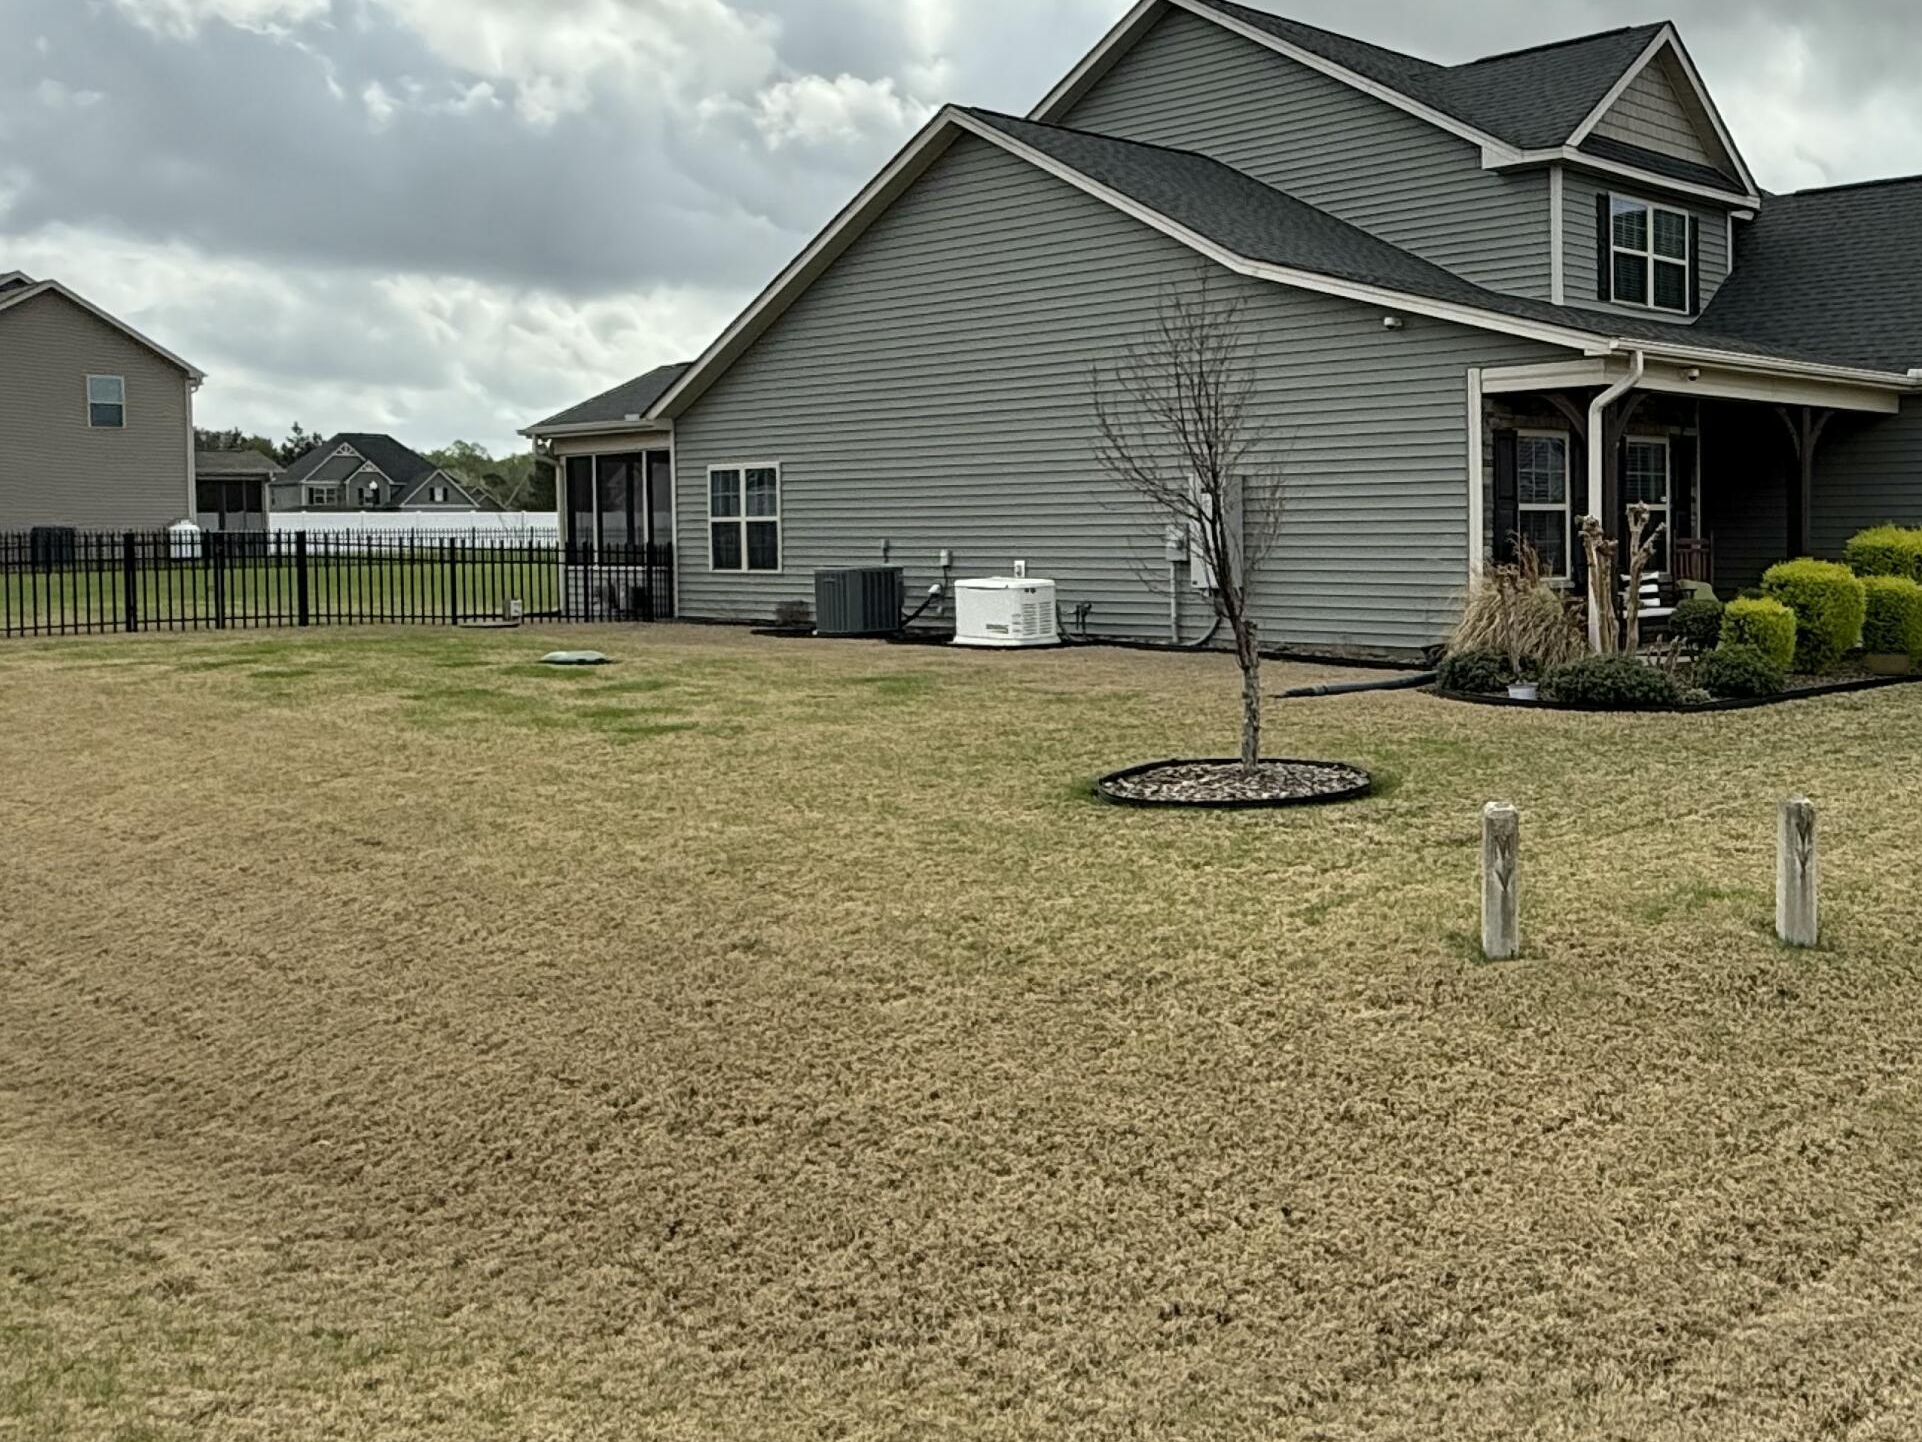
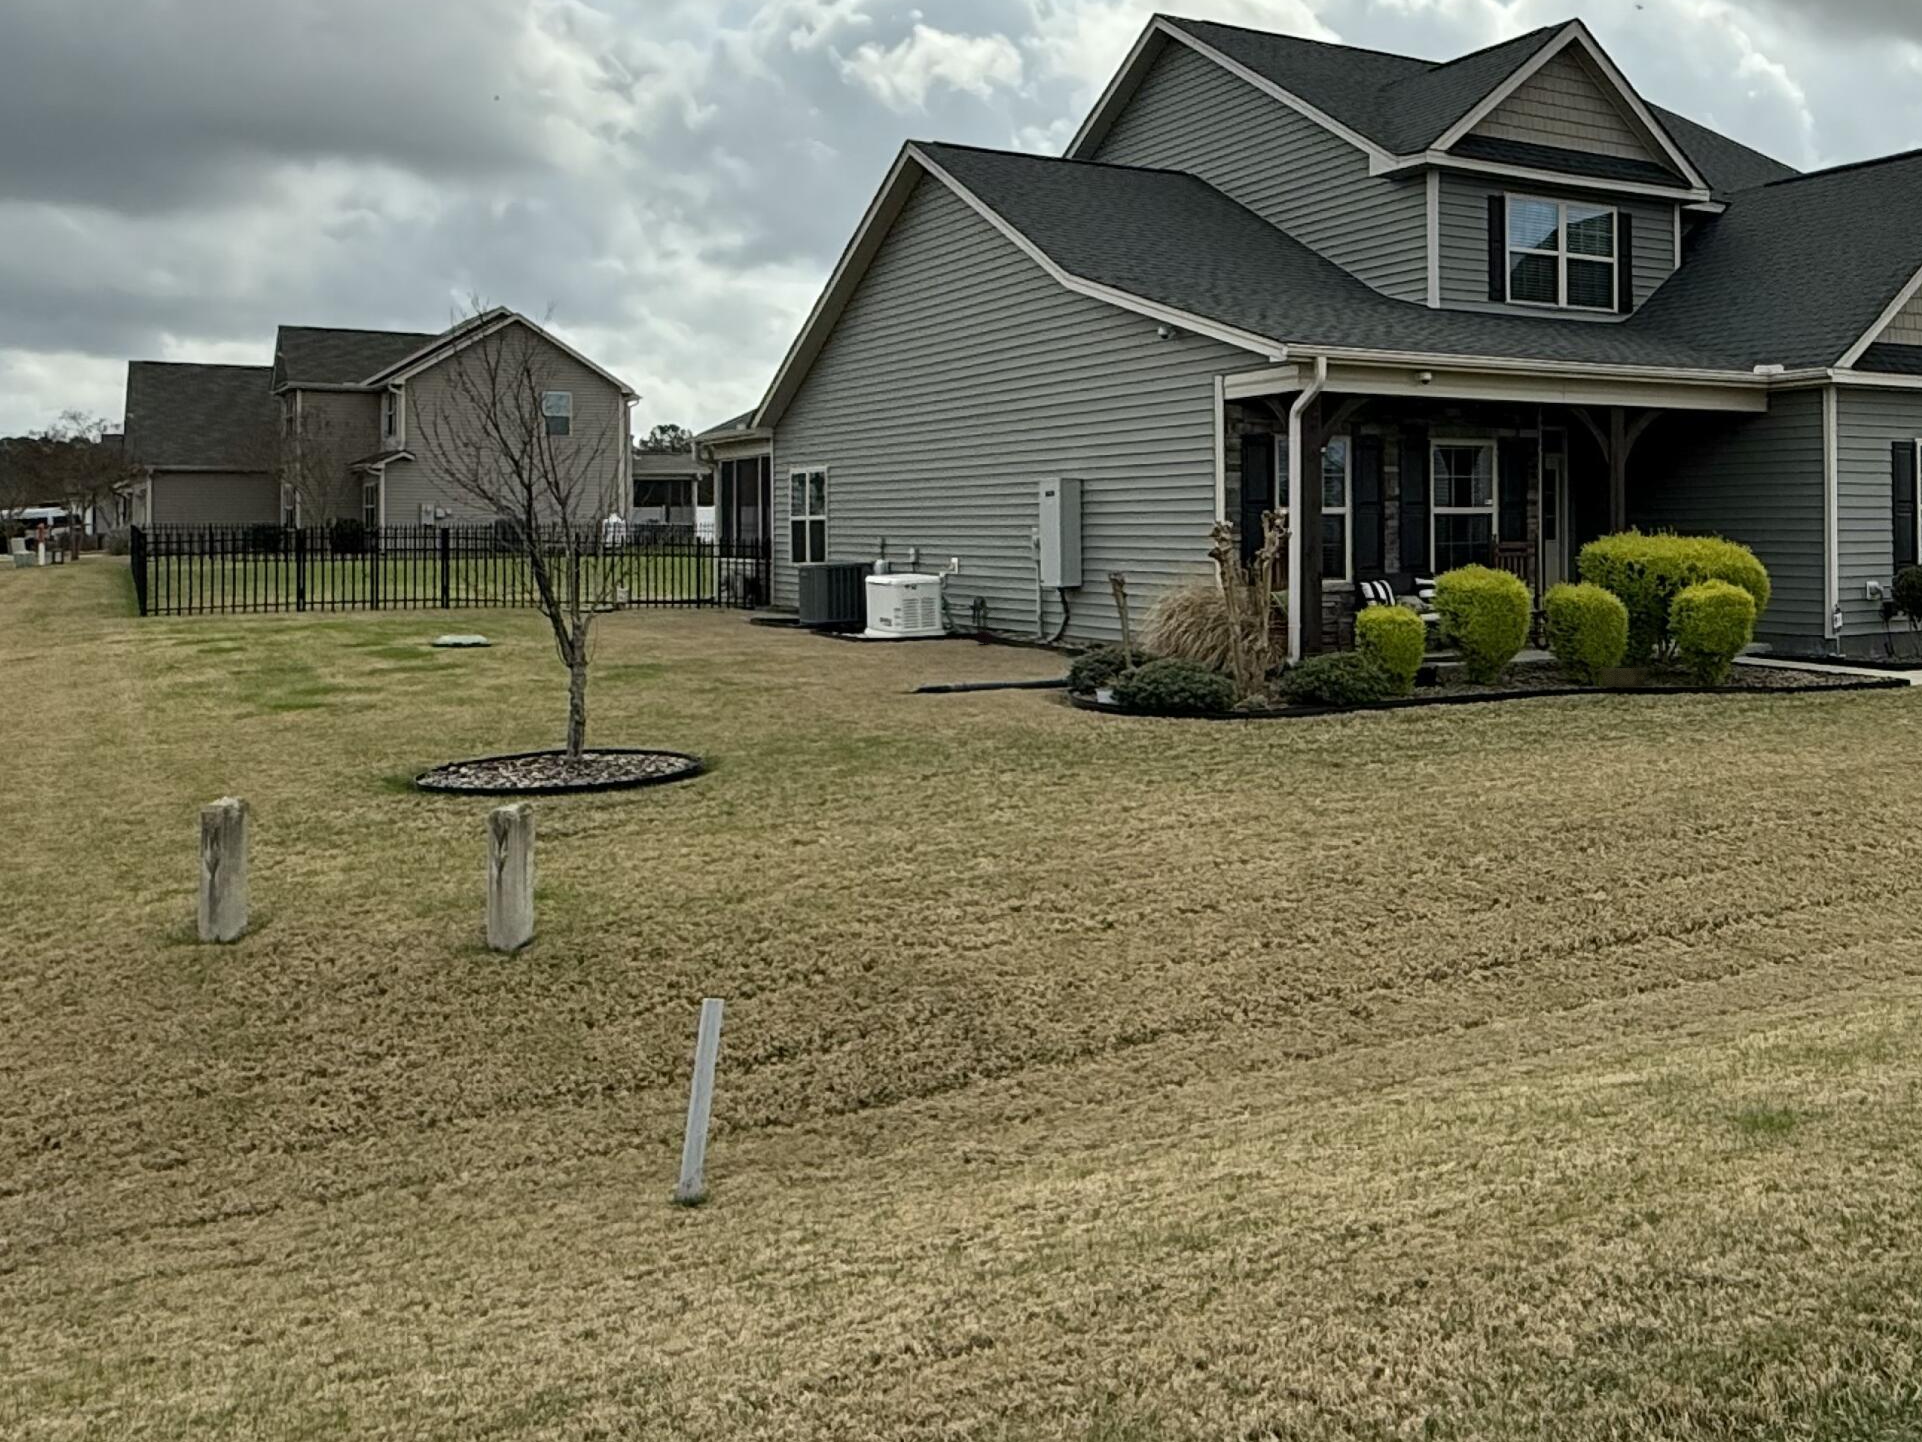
decorative plant: none [1087,604,1136,650] -> present [976,602,992,645]

